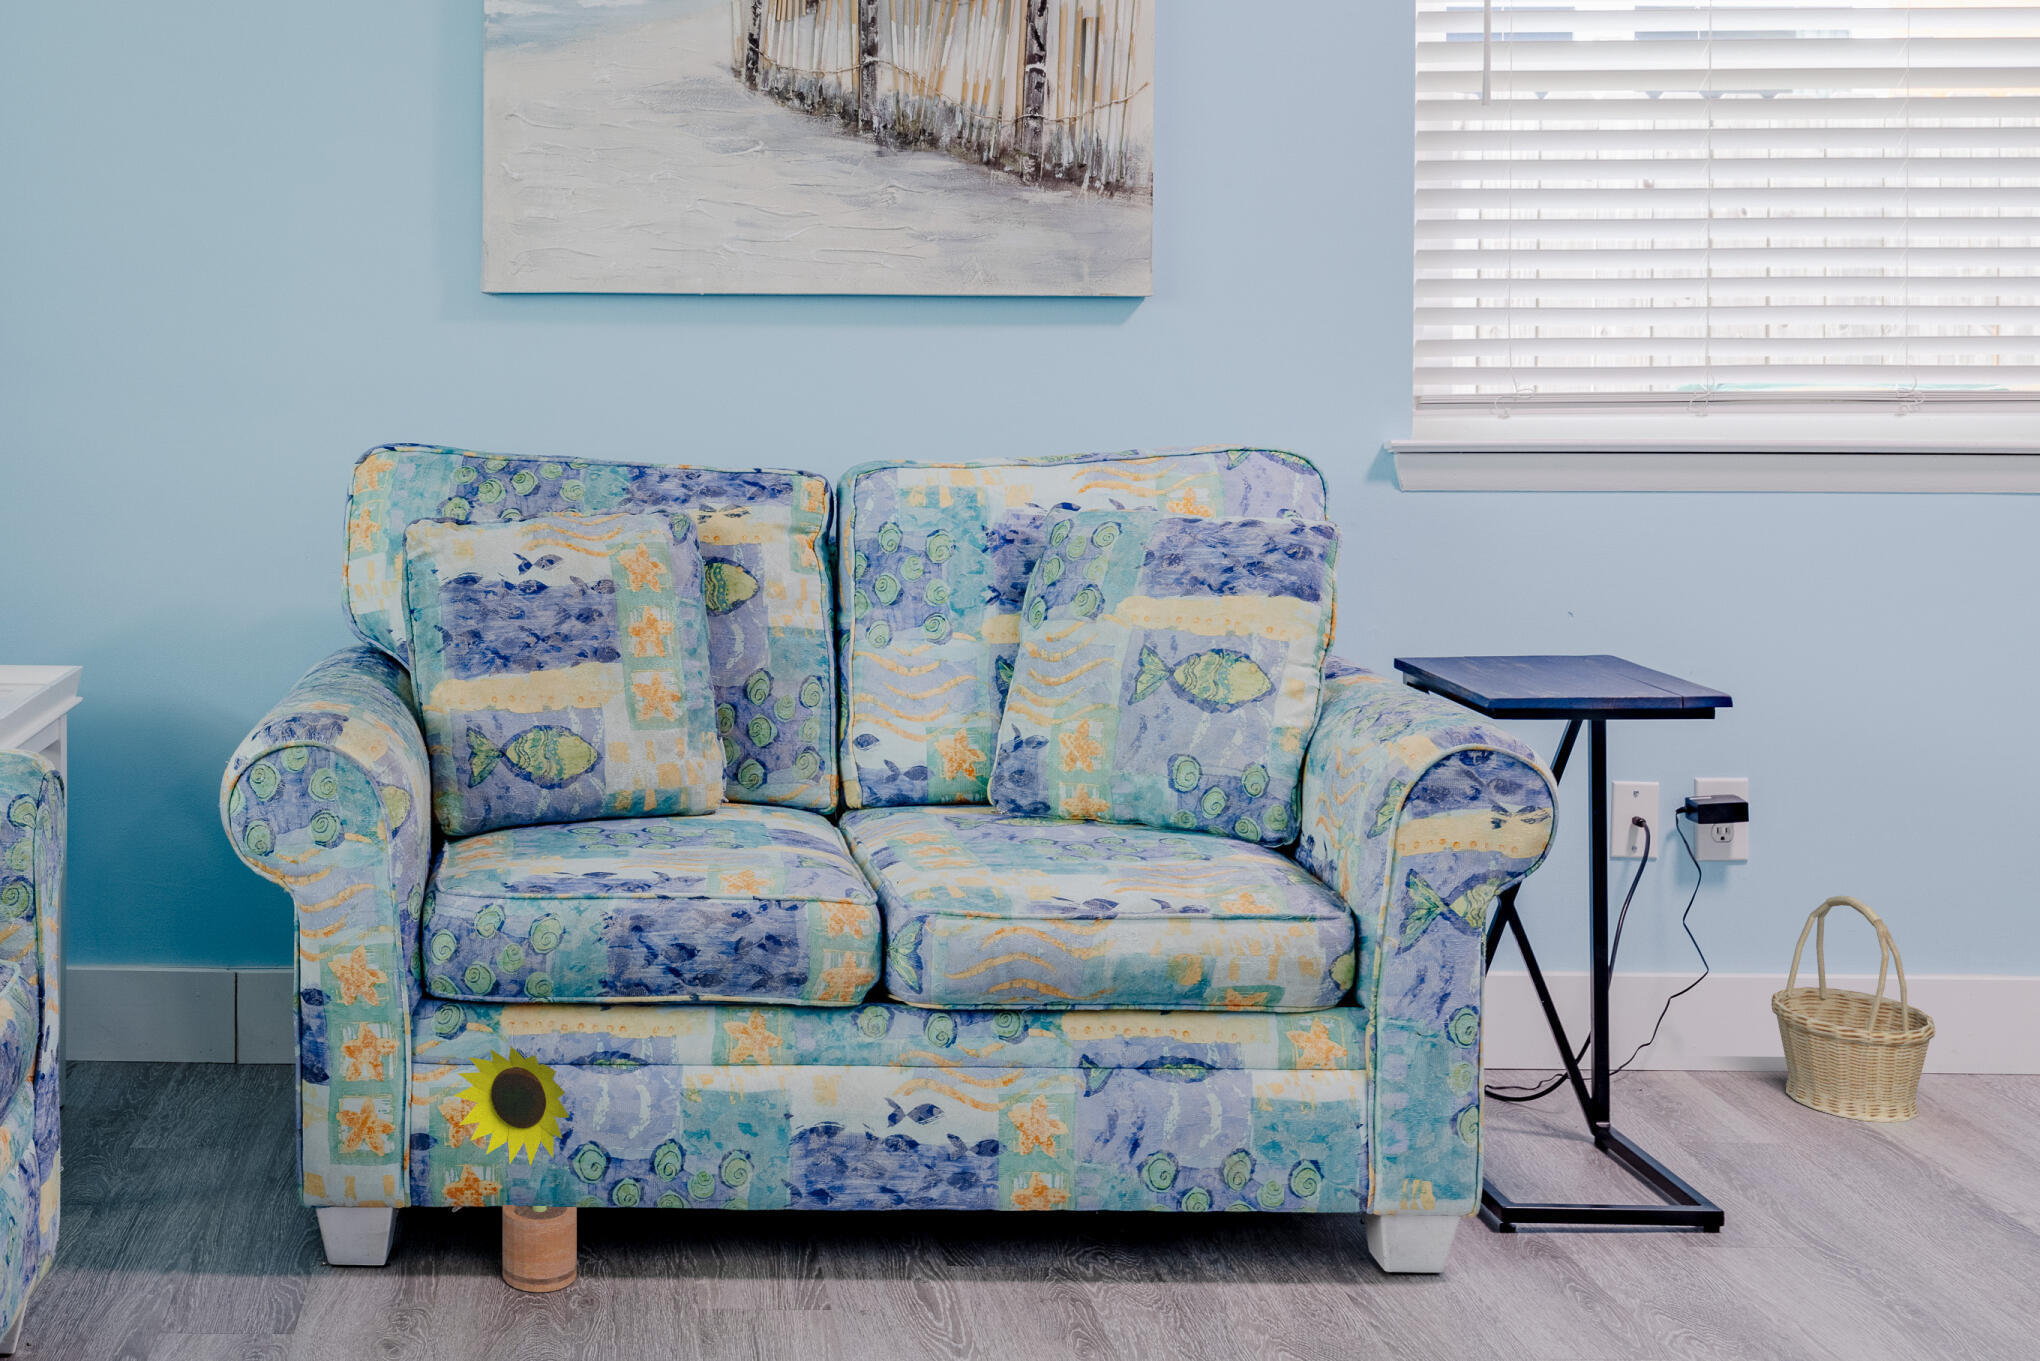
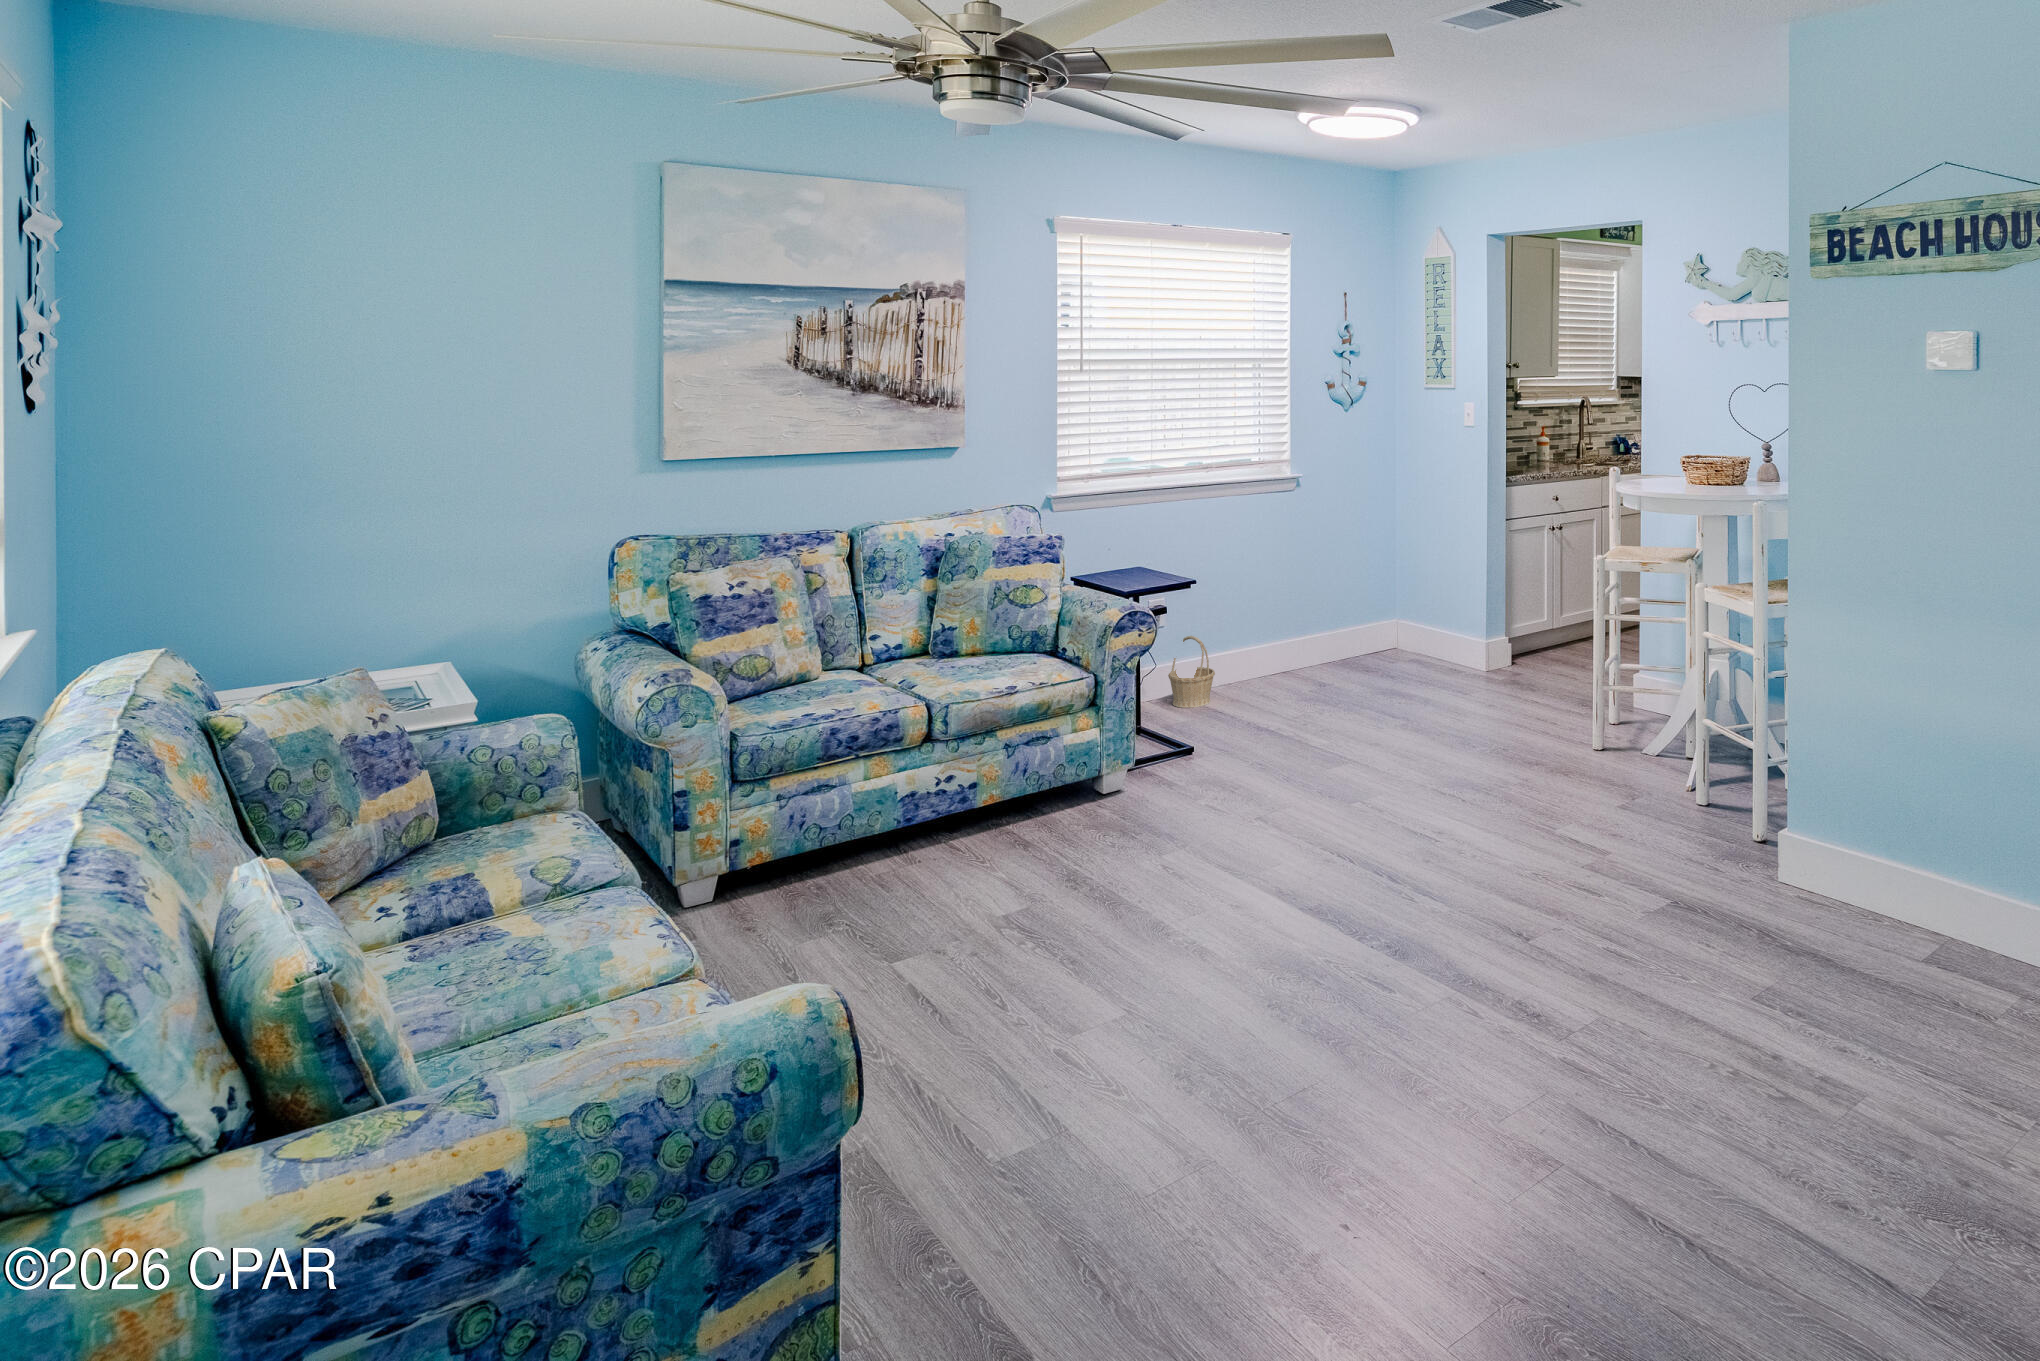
decorative plant: present [454,1046,577,1292] -> none [755,793,818,898]

